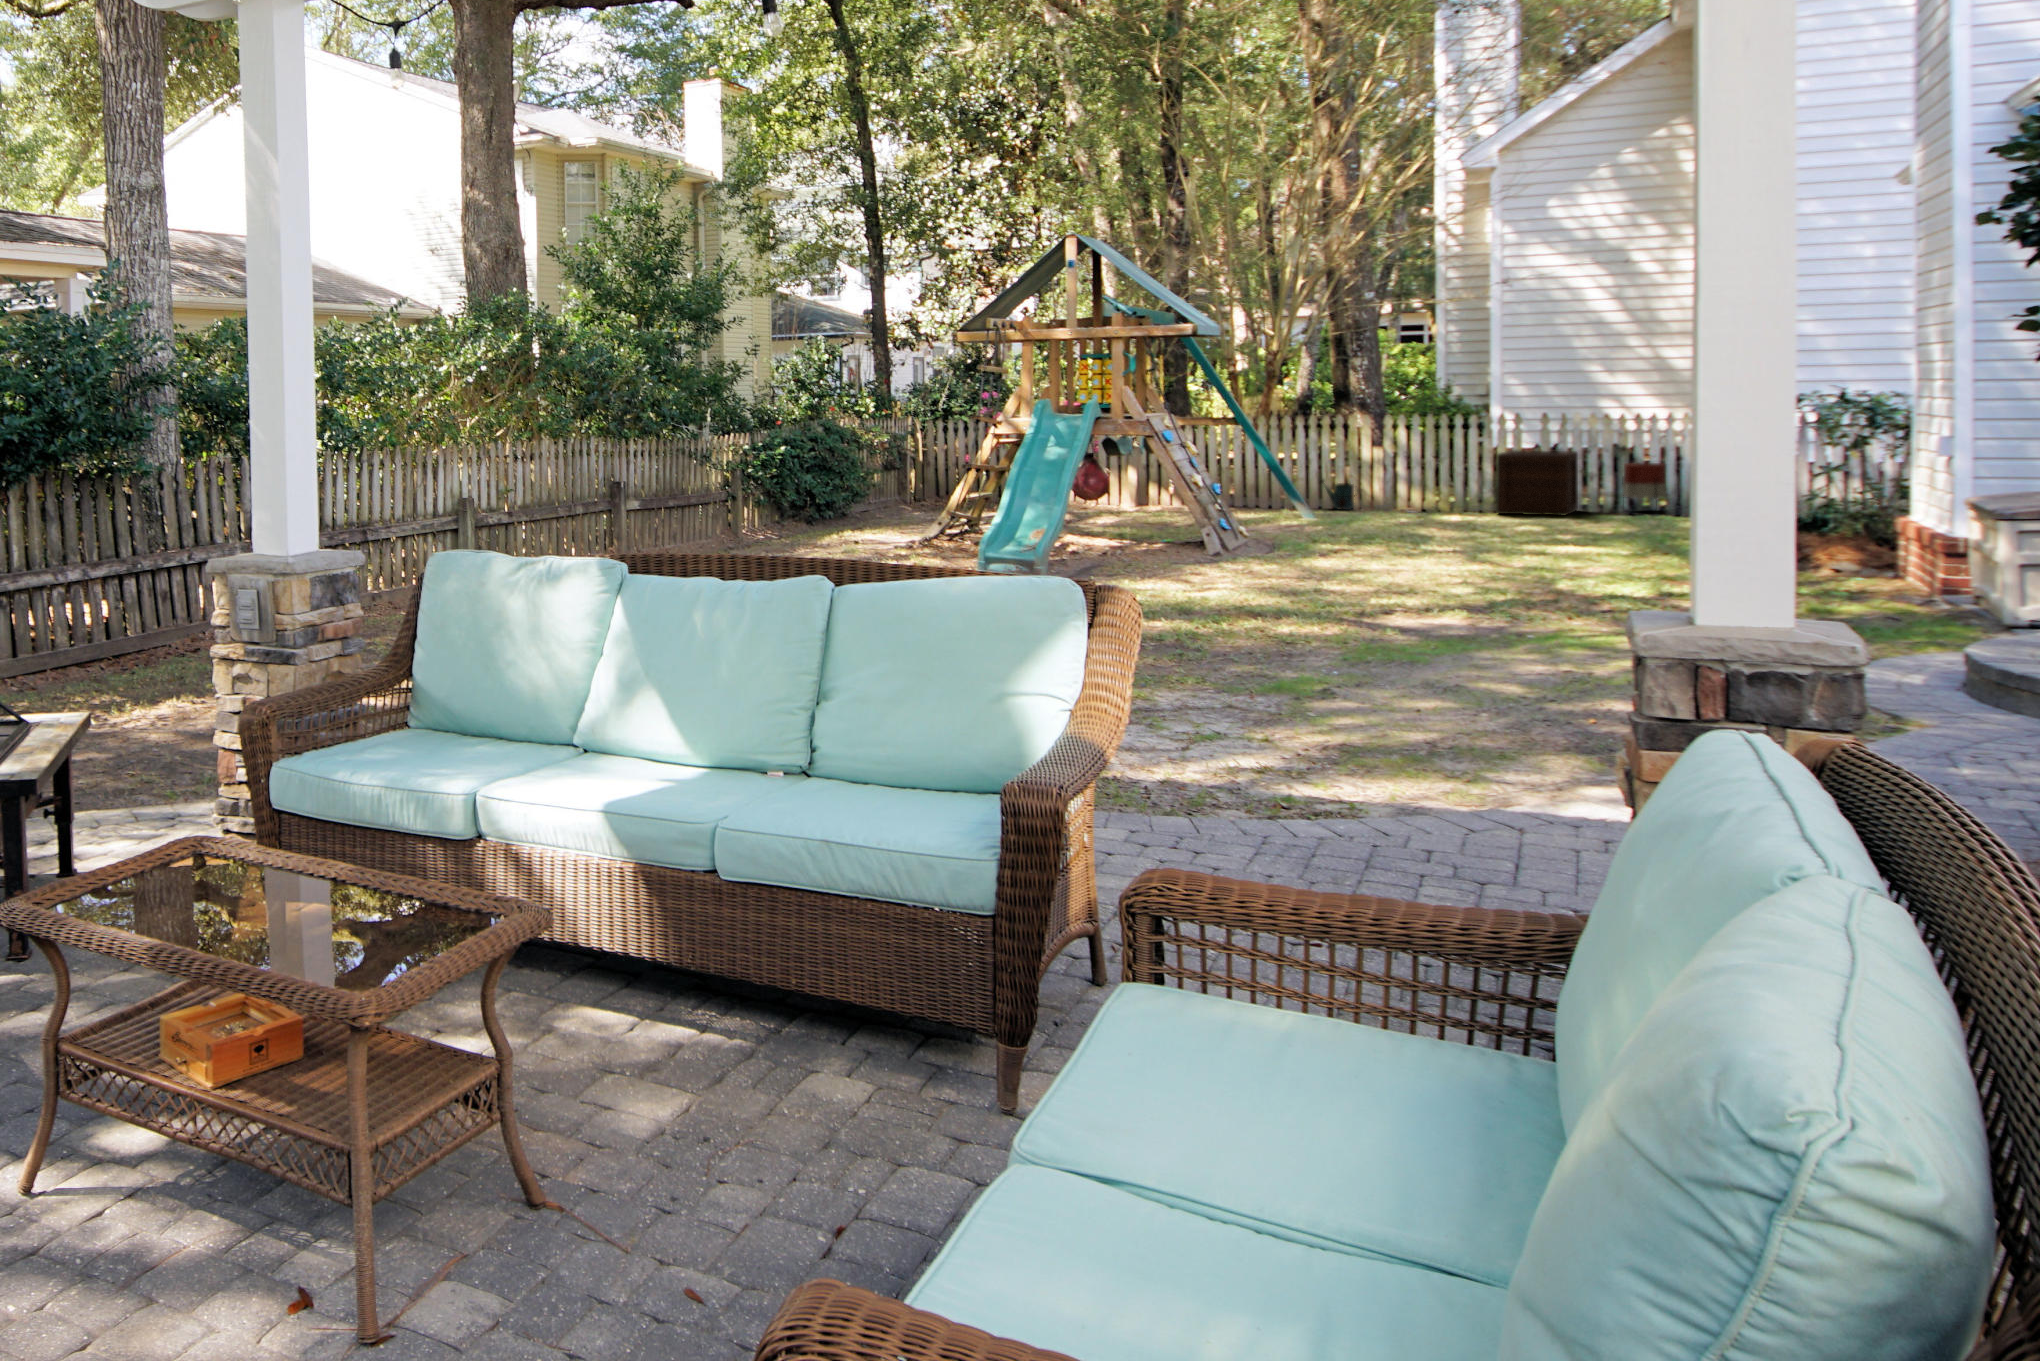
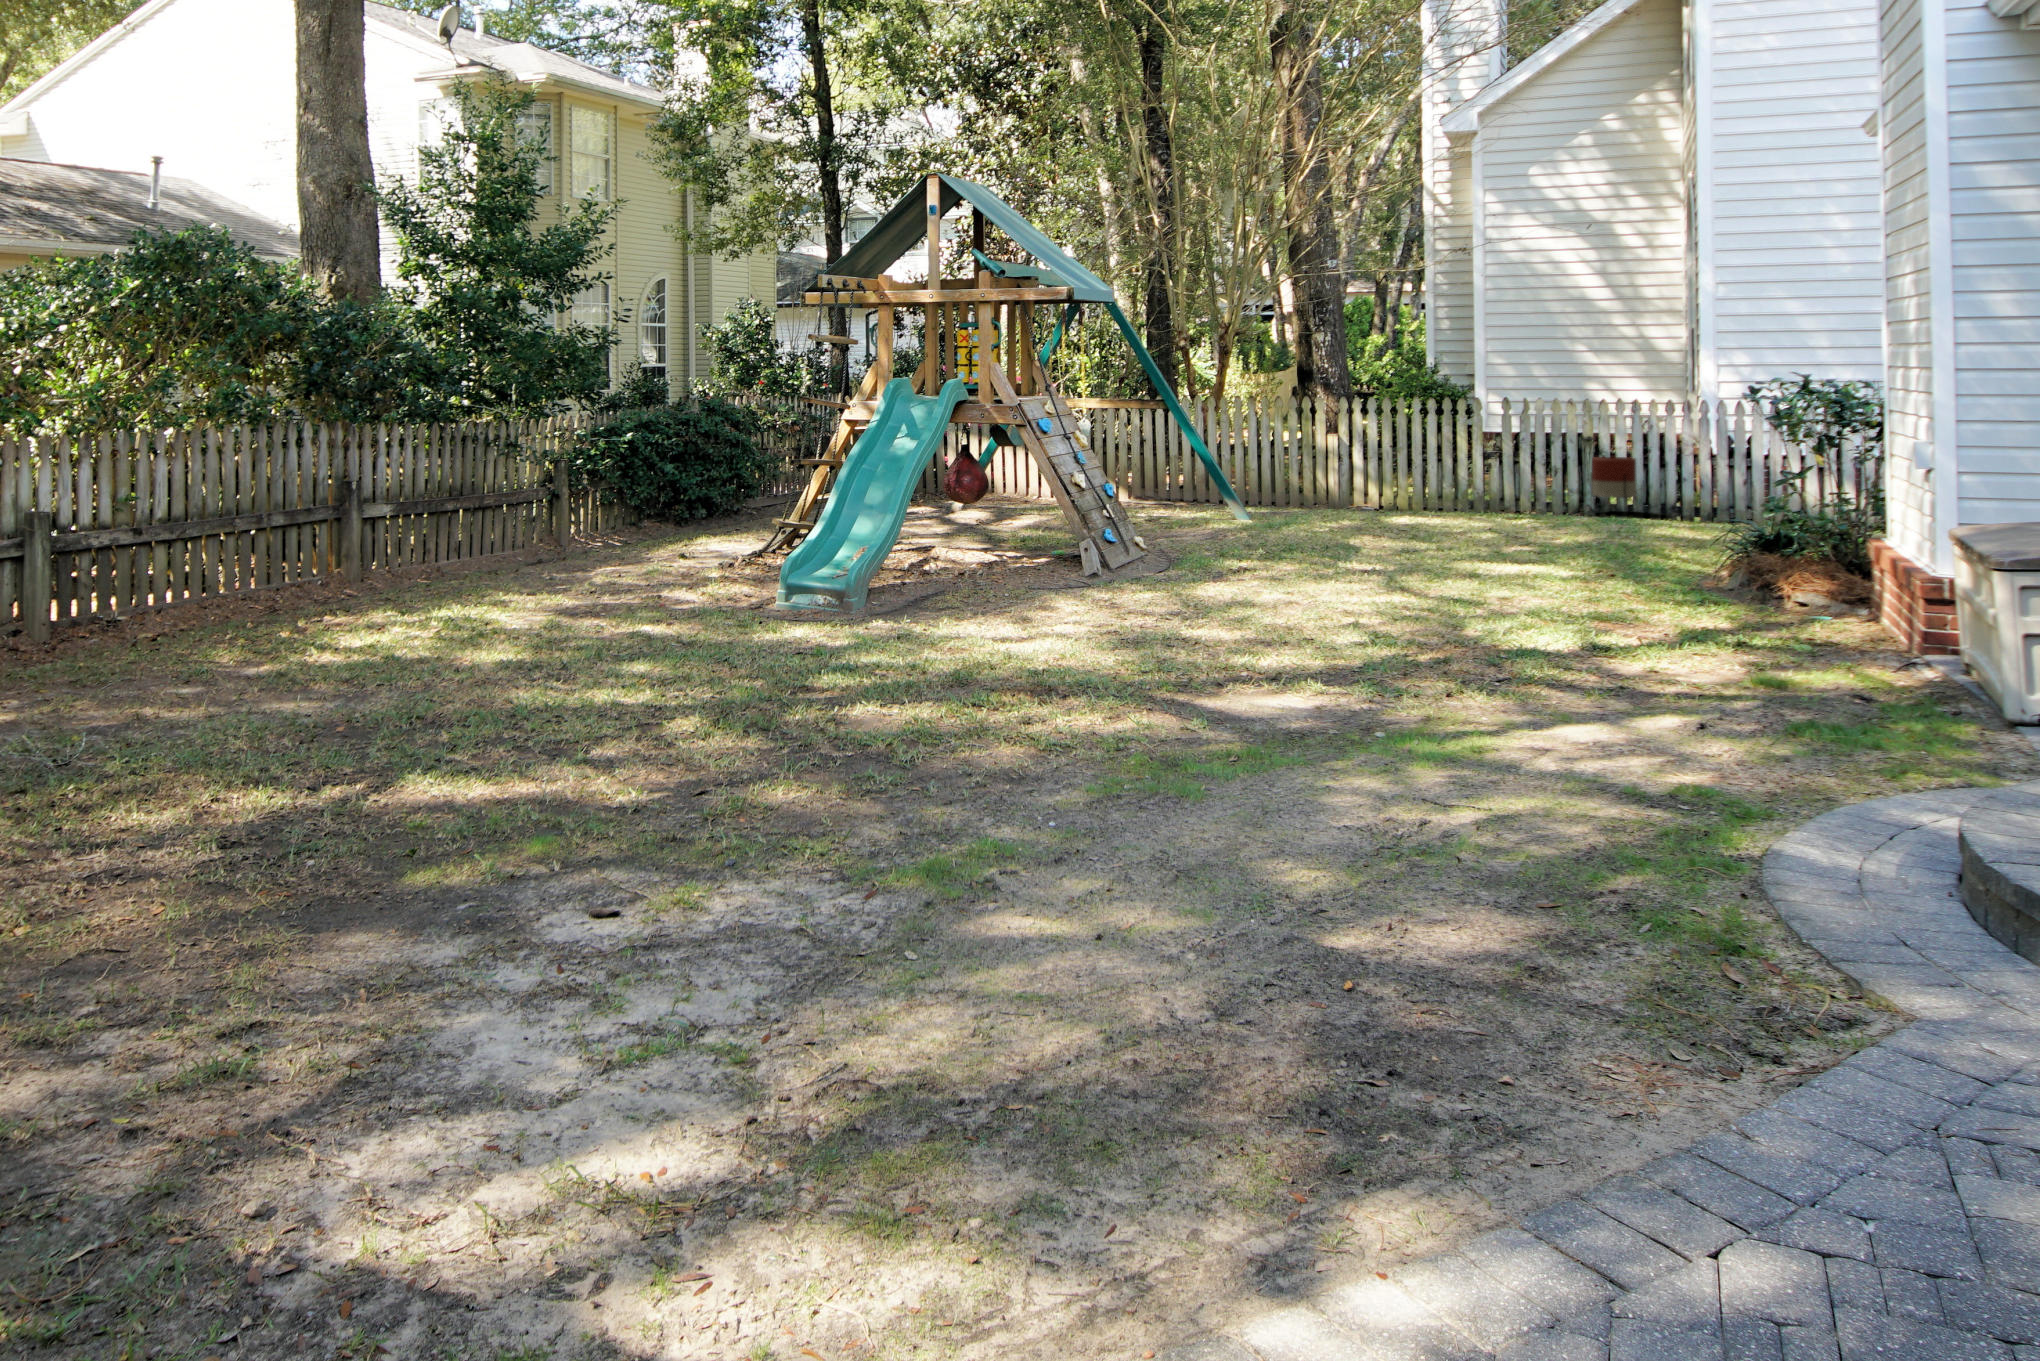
wooden crate: present [1496,450,1578,516] -> none [1455,441,1544,517]
watering can: present [1320,480,1355,510] -> none [1273,470,1314,506]

